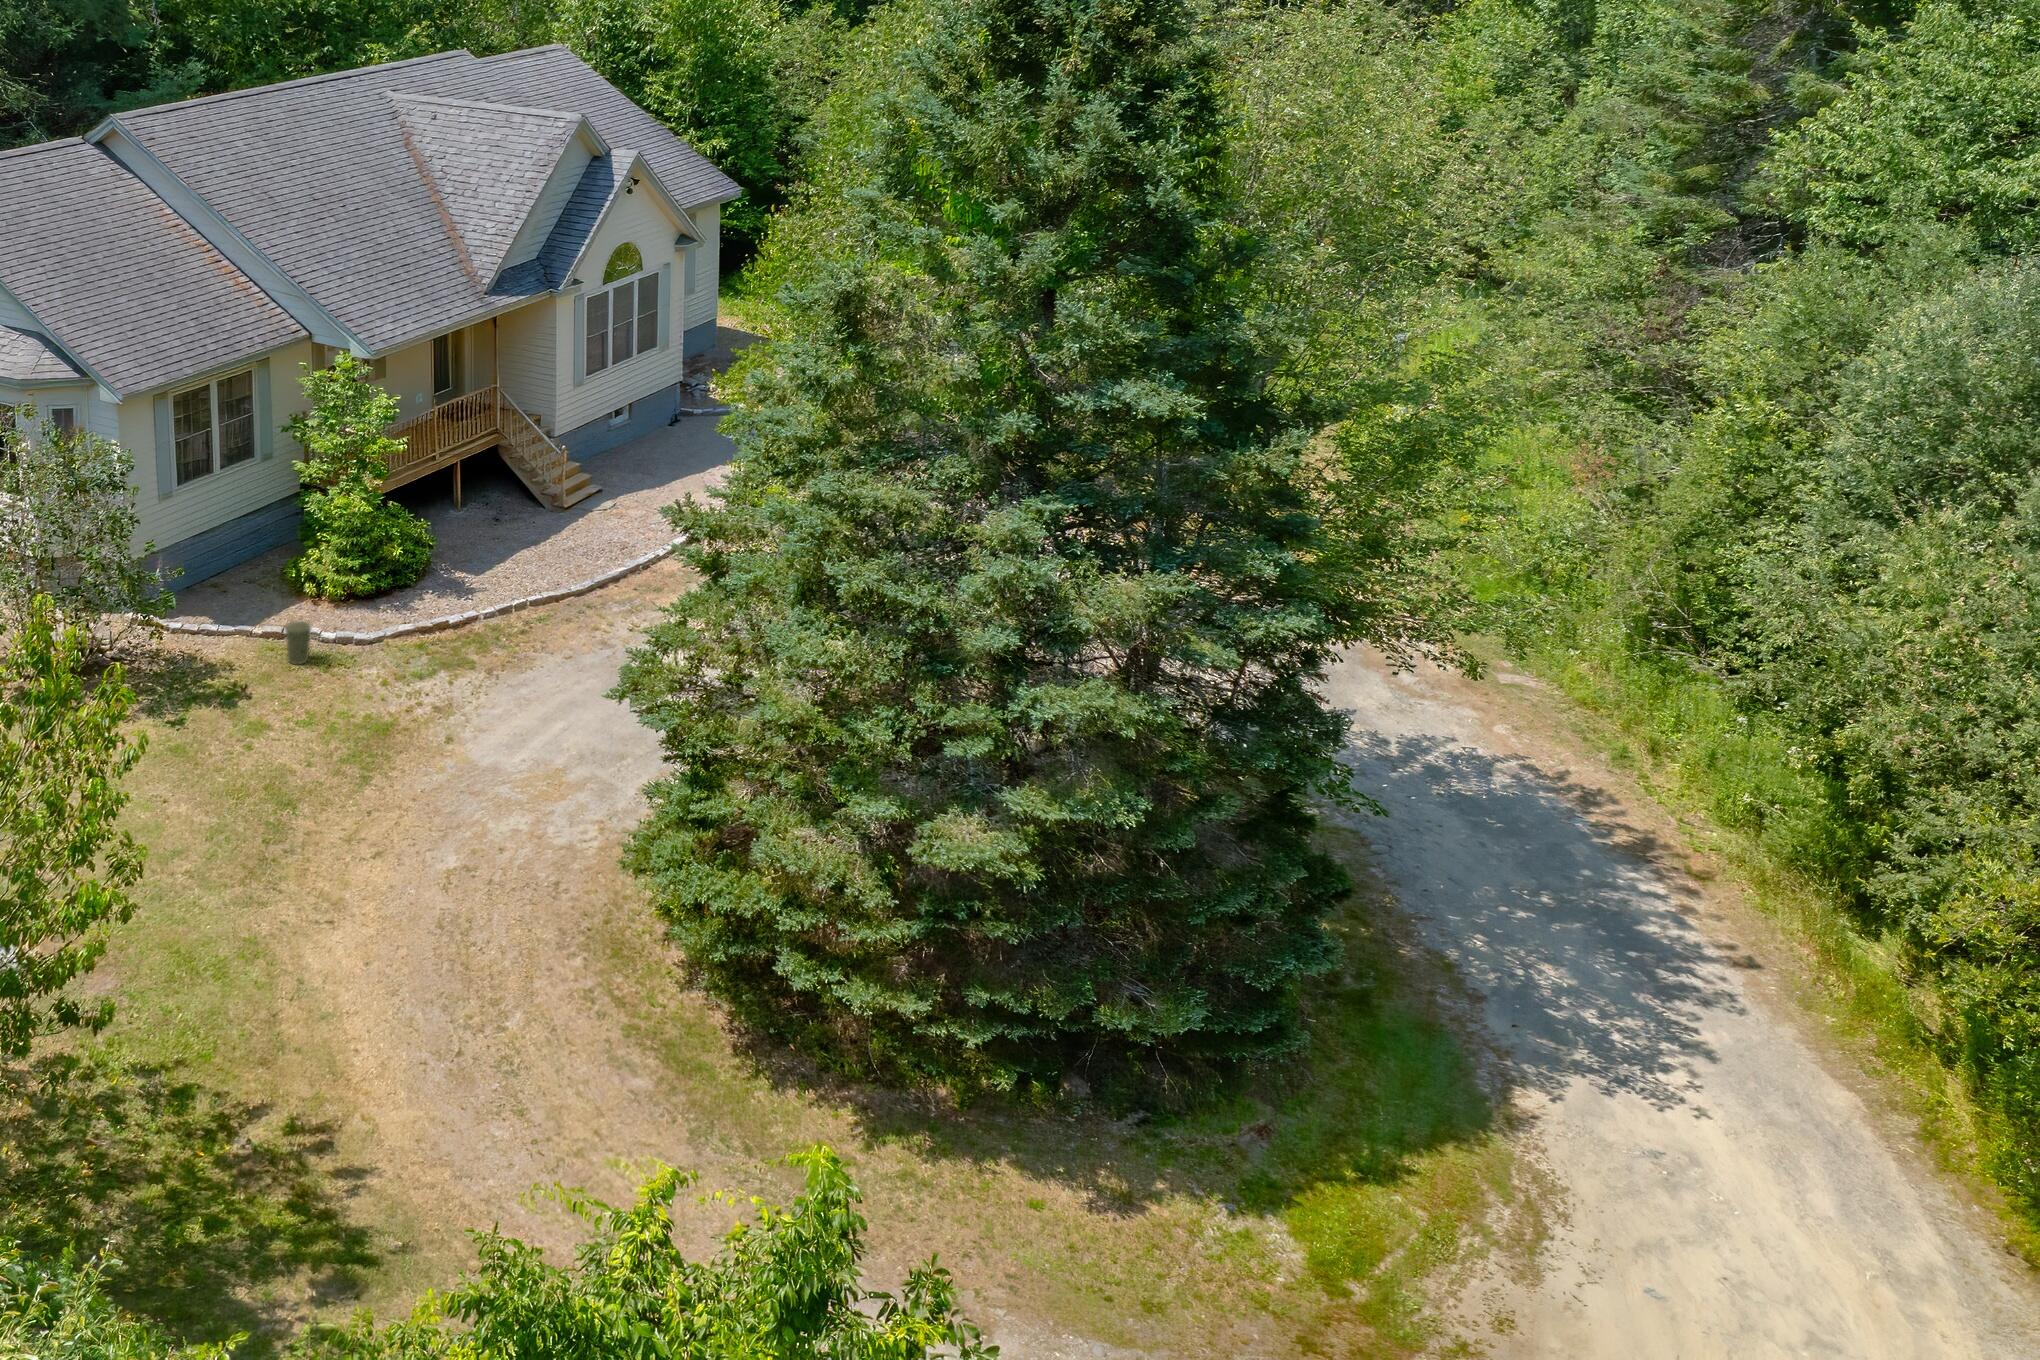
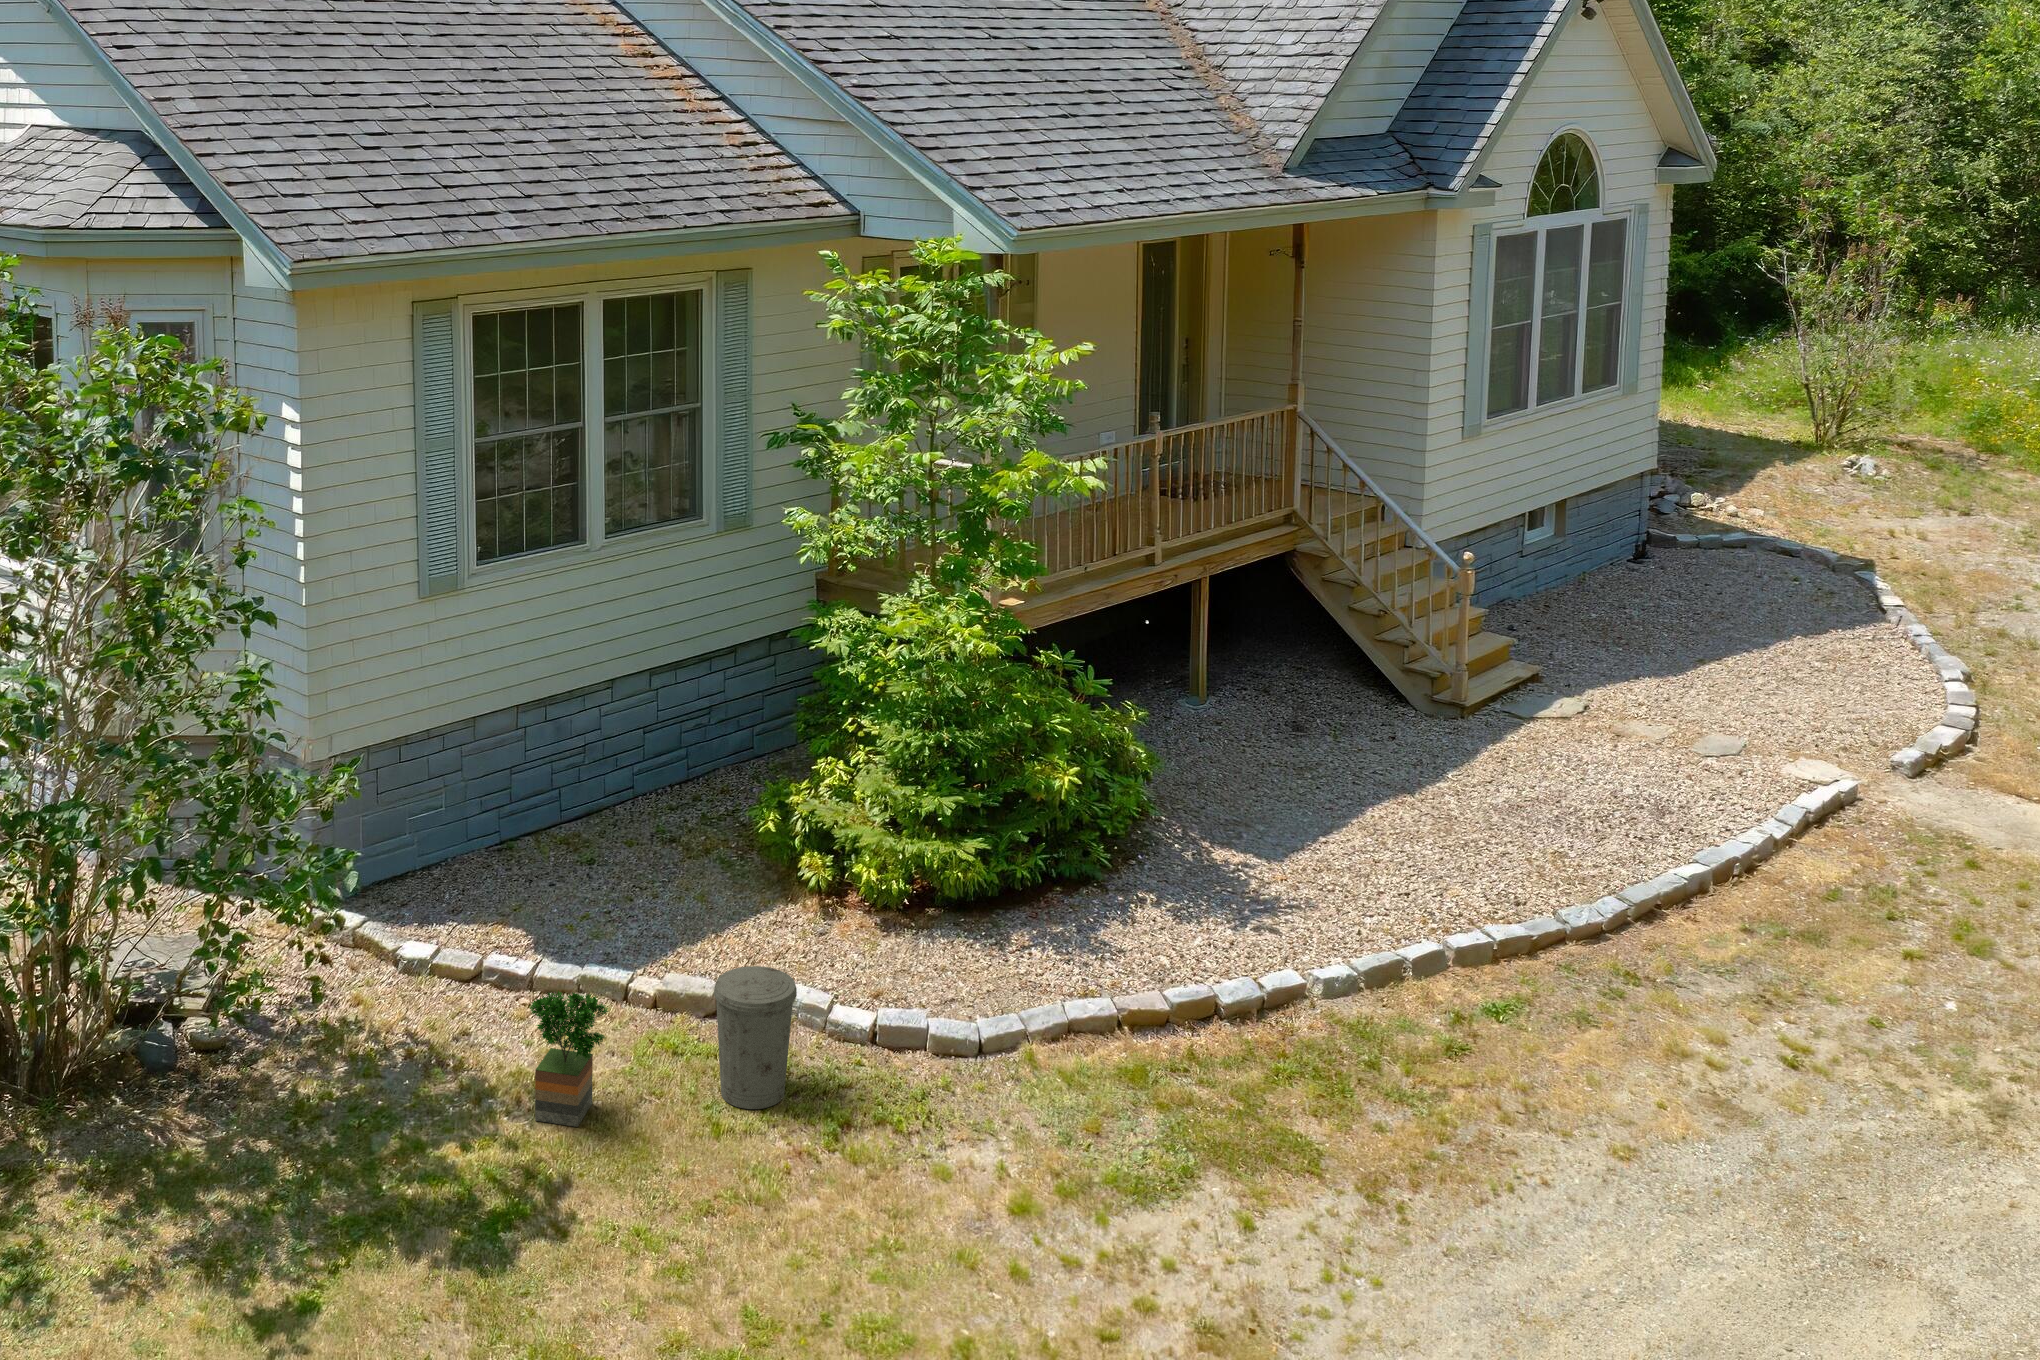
potted tree: none [226,632,253,673] -> present [529,991,608,1127]

